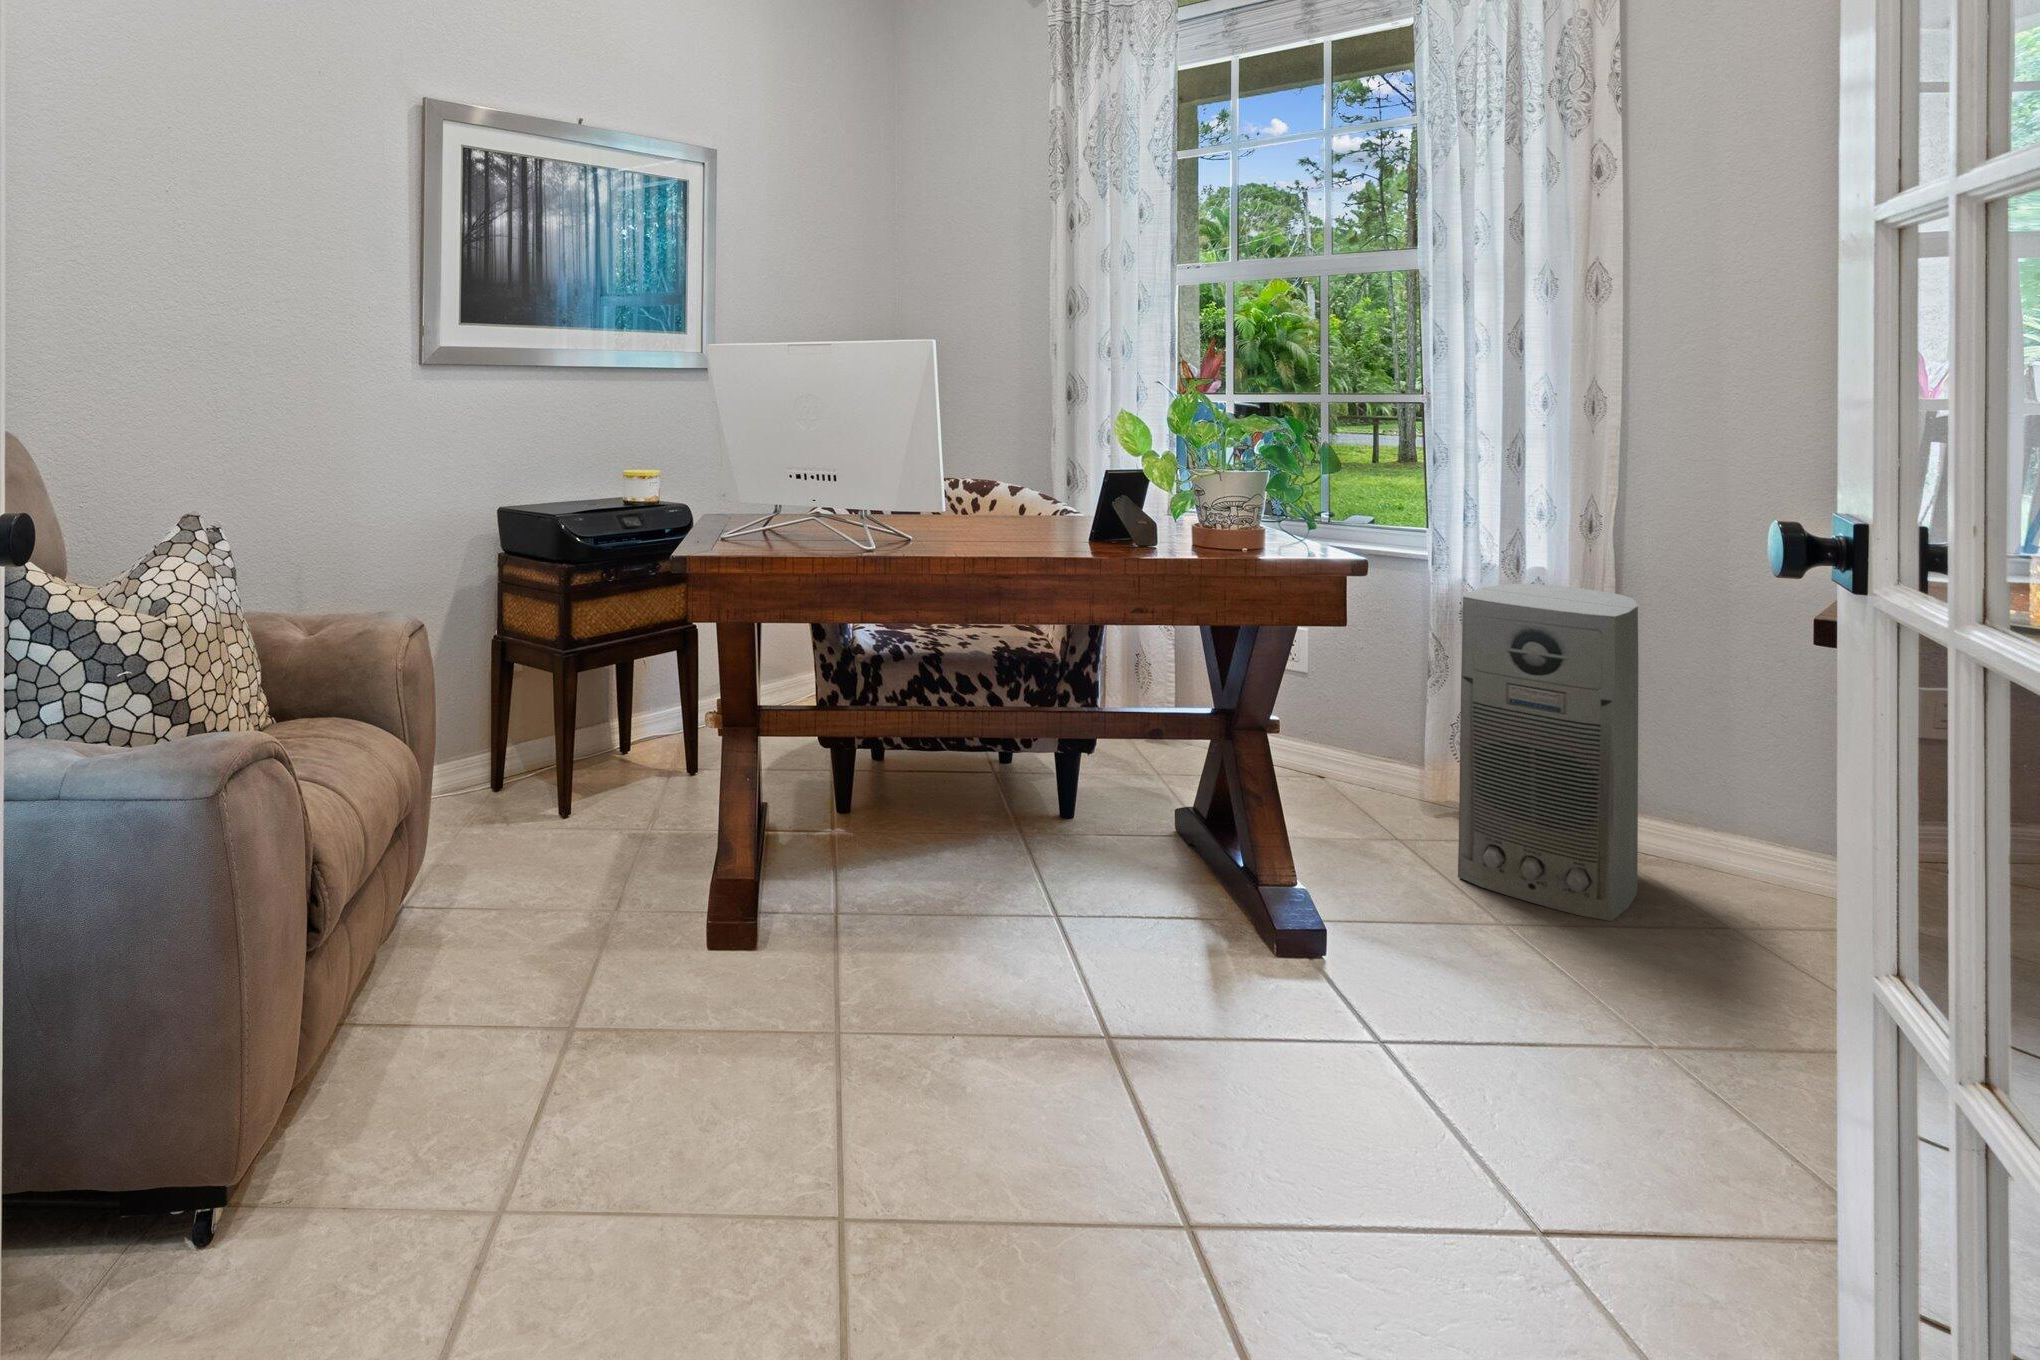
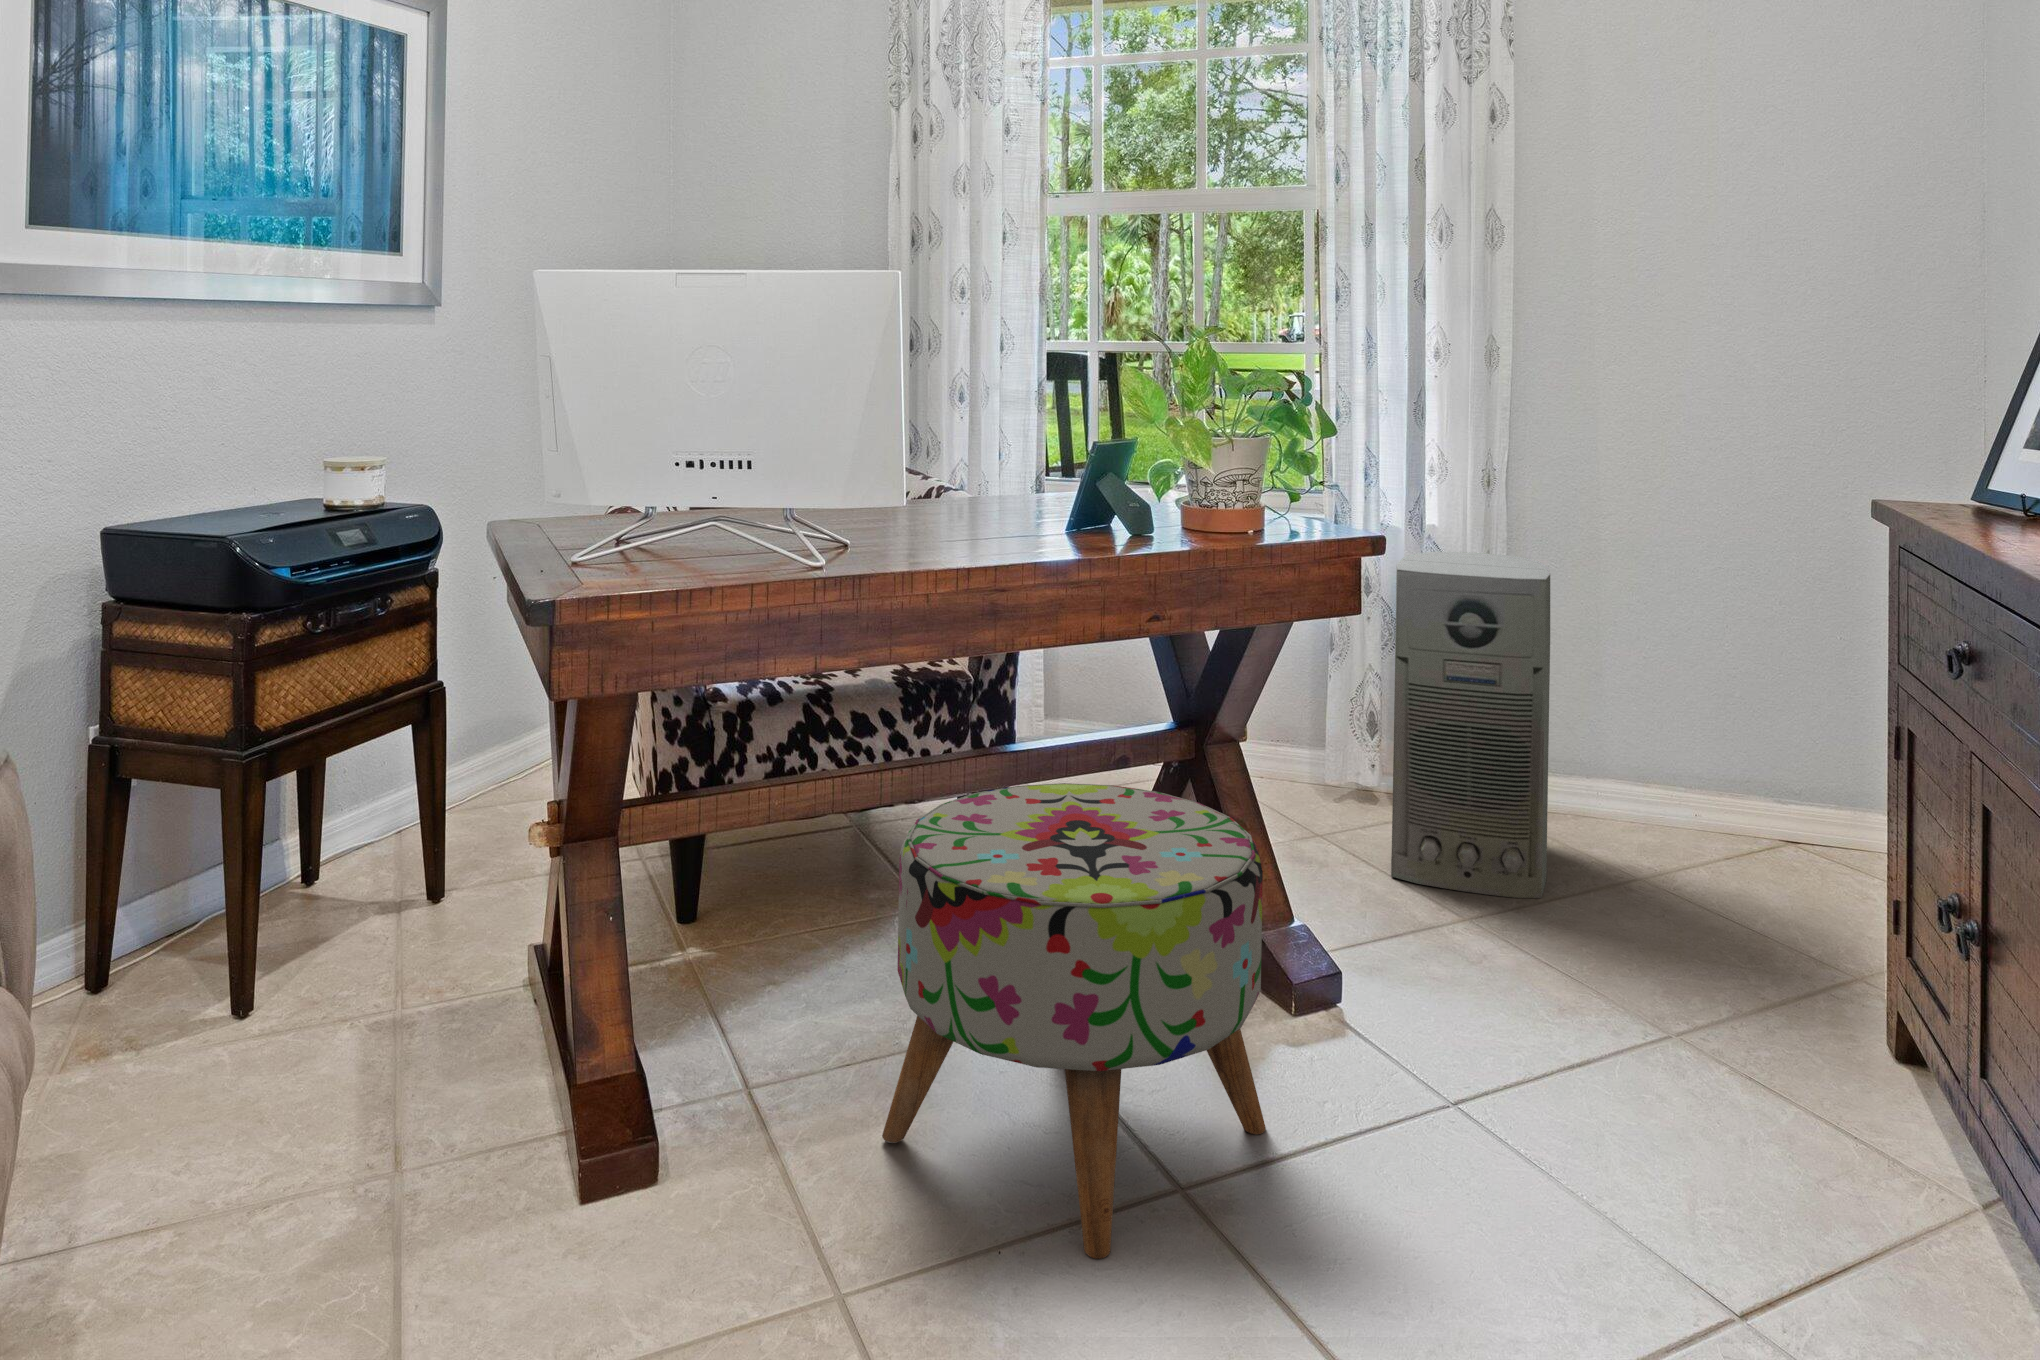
ottoman: none [920,738,1220,1088] -> present [882,783,1266,1259]

